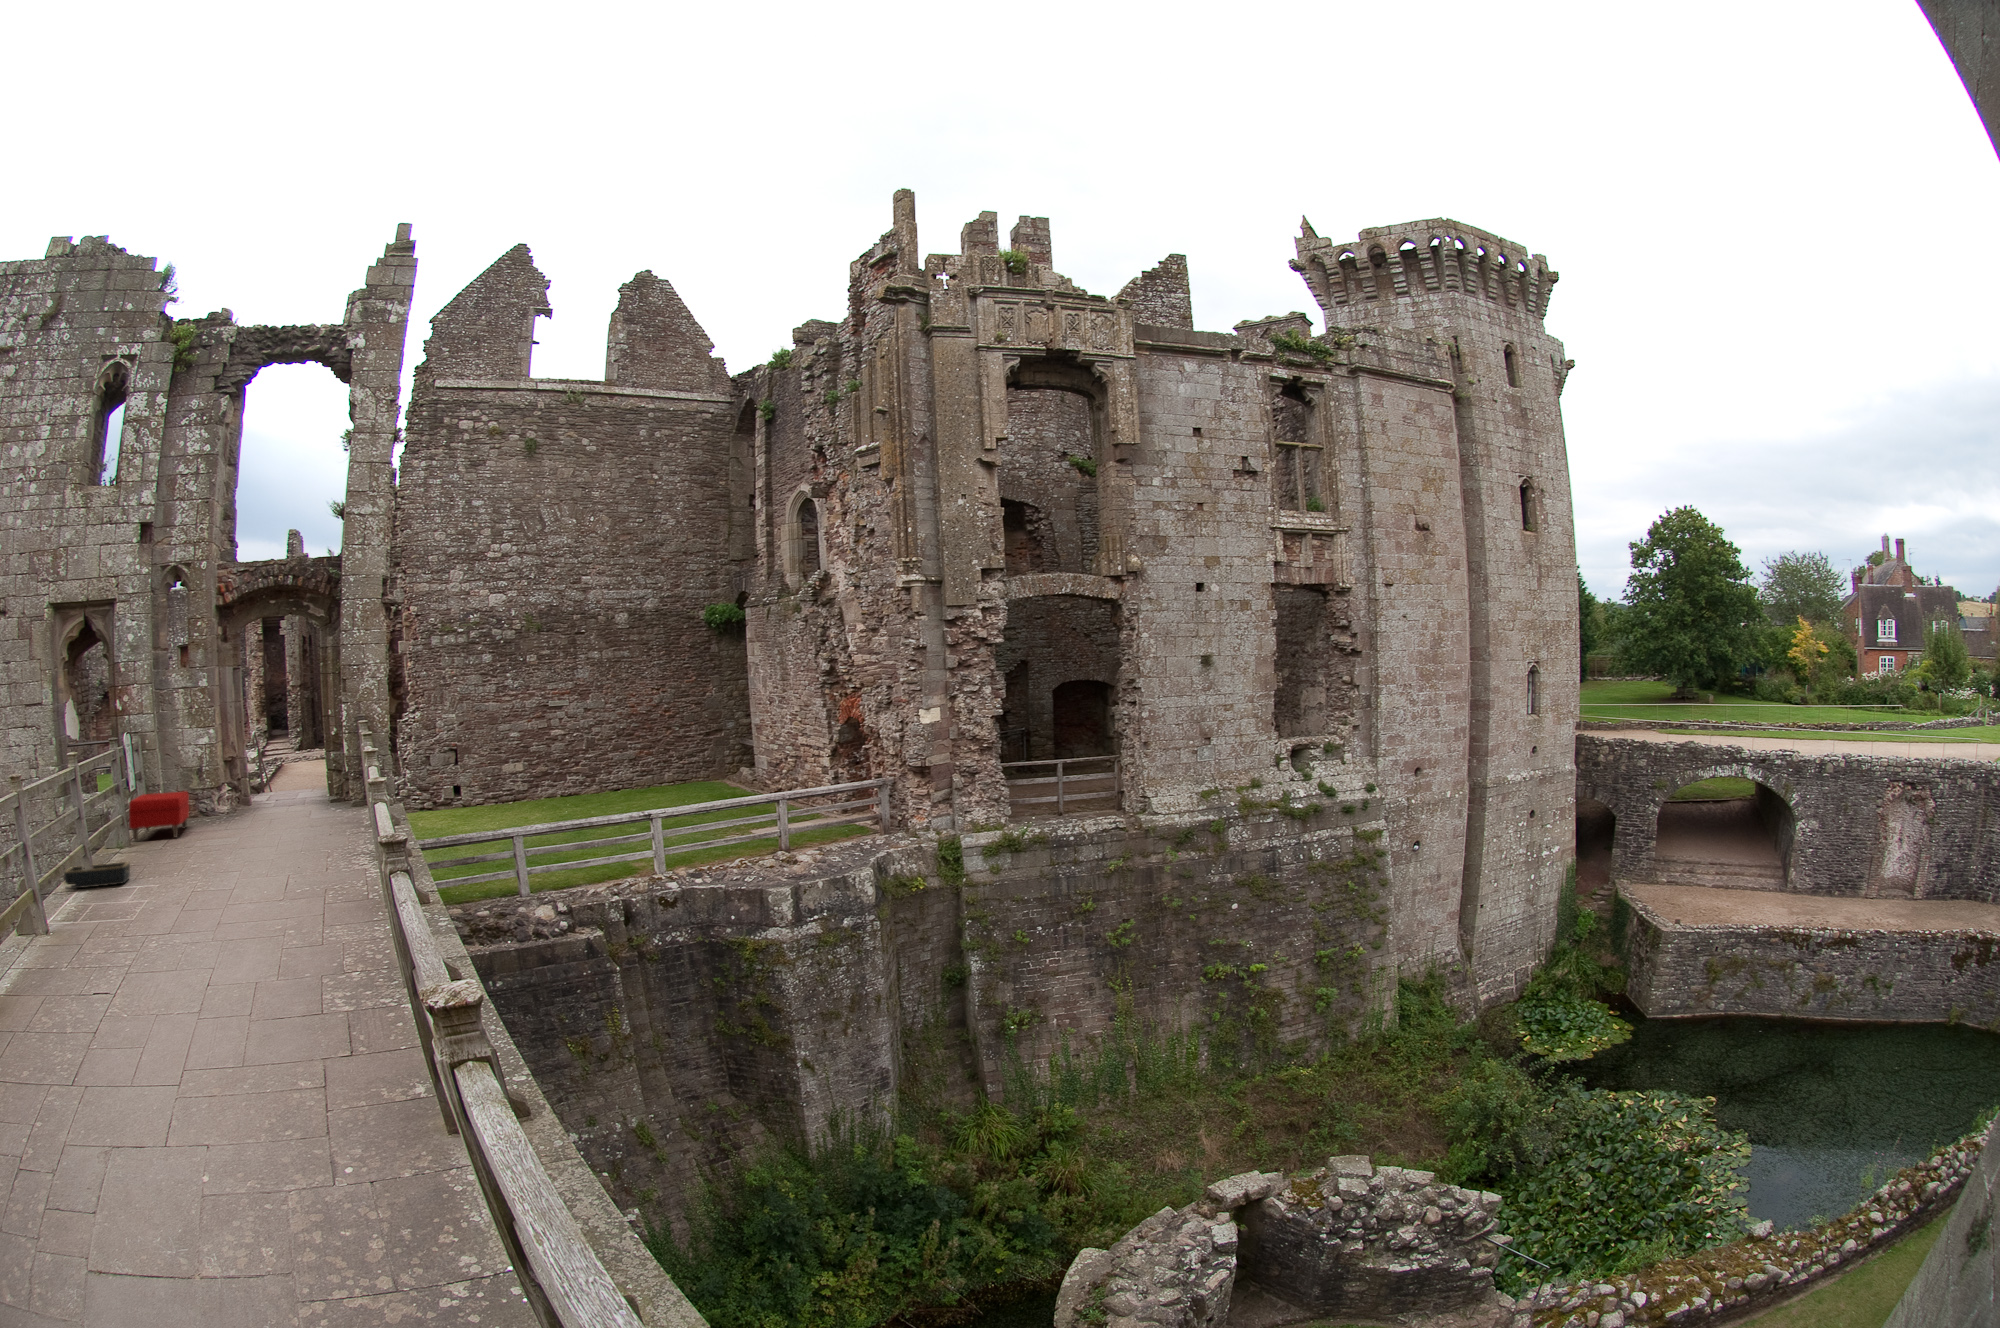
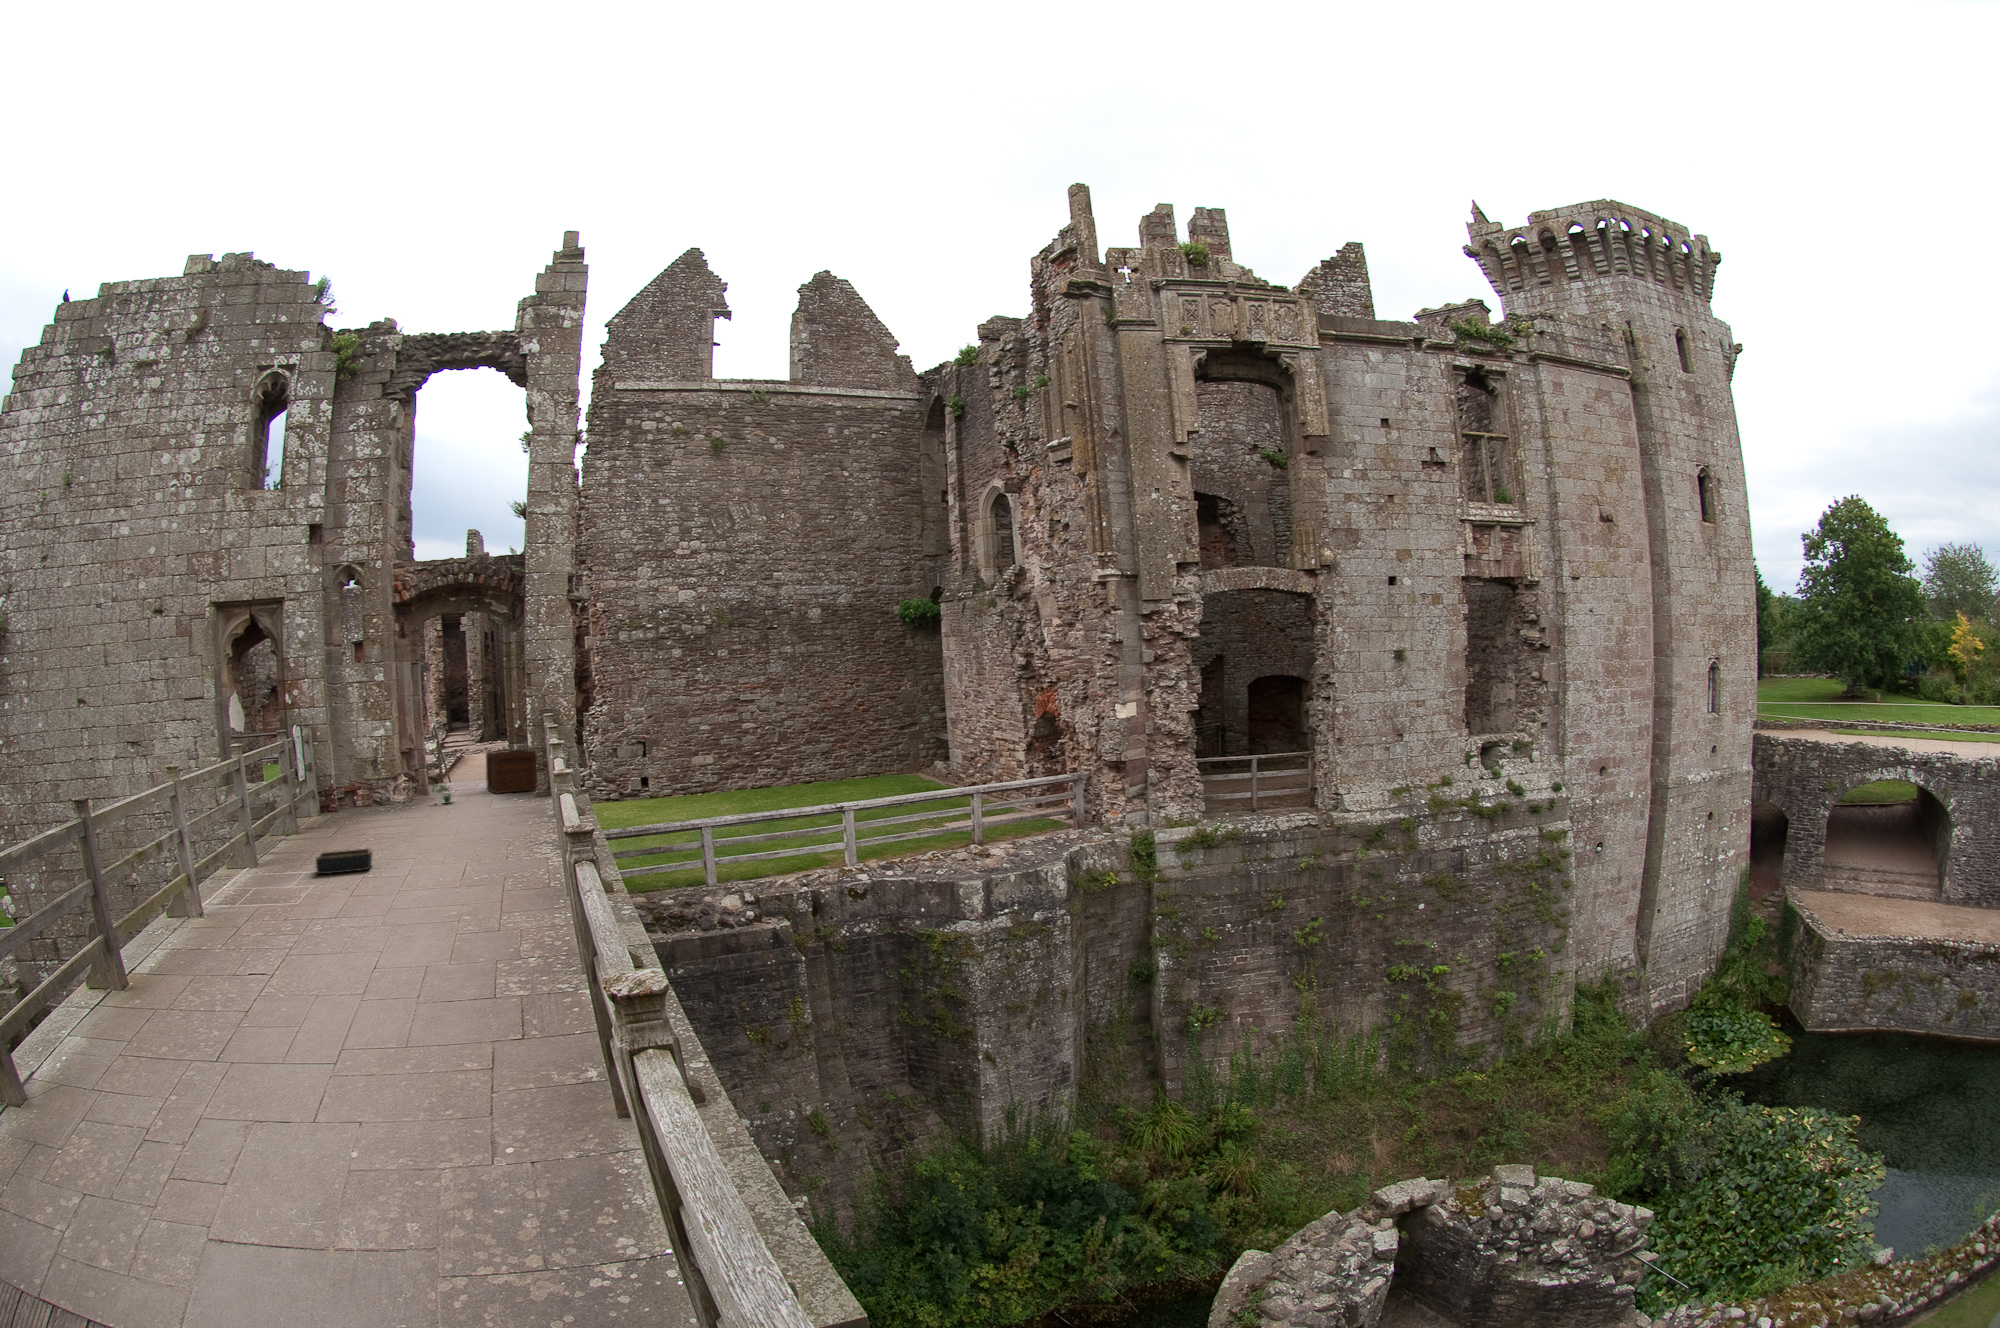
wooden crate: none [288,759,344,806] -> present [486,750,537,794]
bench: present [129,791,189,841] -> none [356,779,406,827]
potted plant: none [214,794,249,819] -> present [429,784,451,806]

